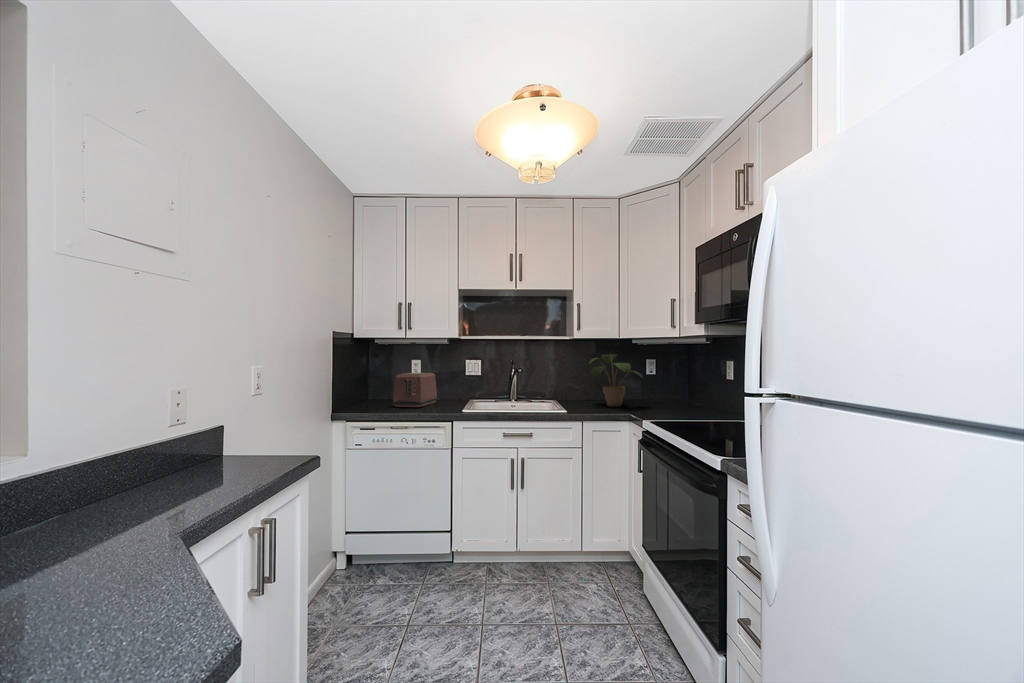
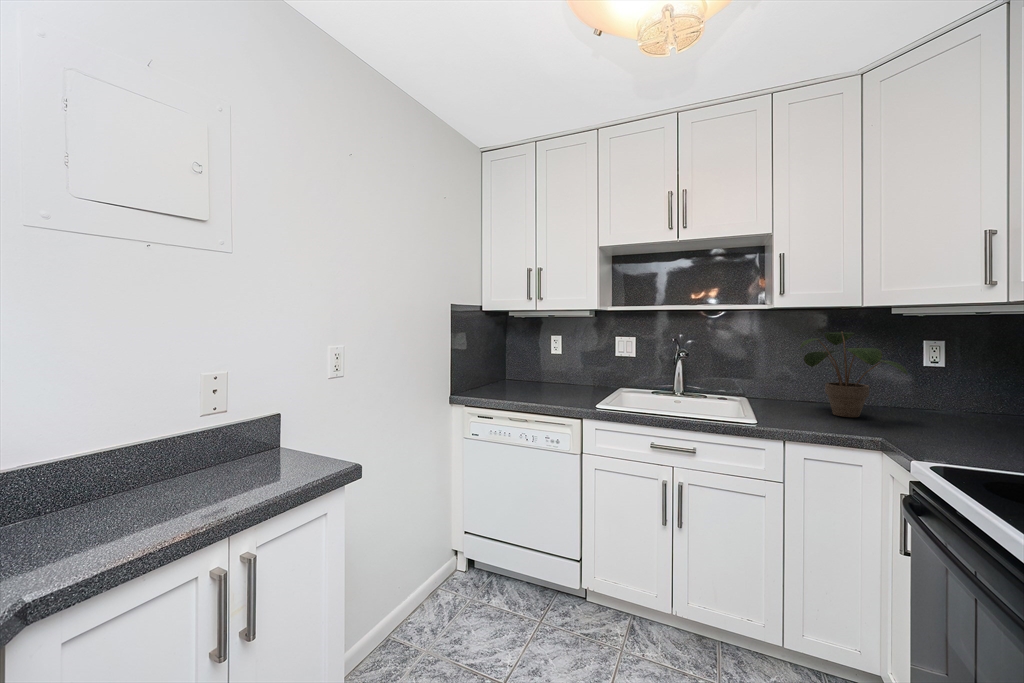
toaster: present [393,373,437,407] -> none [521,352,579,396]

